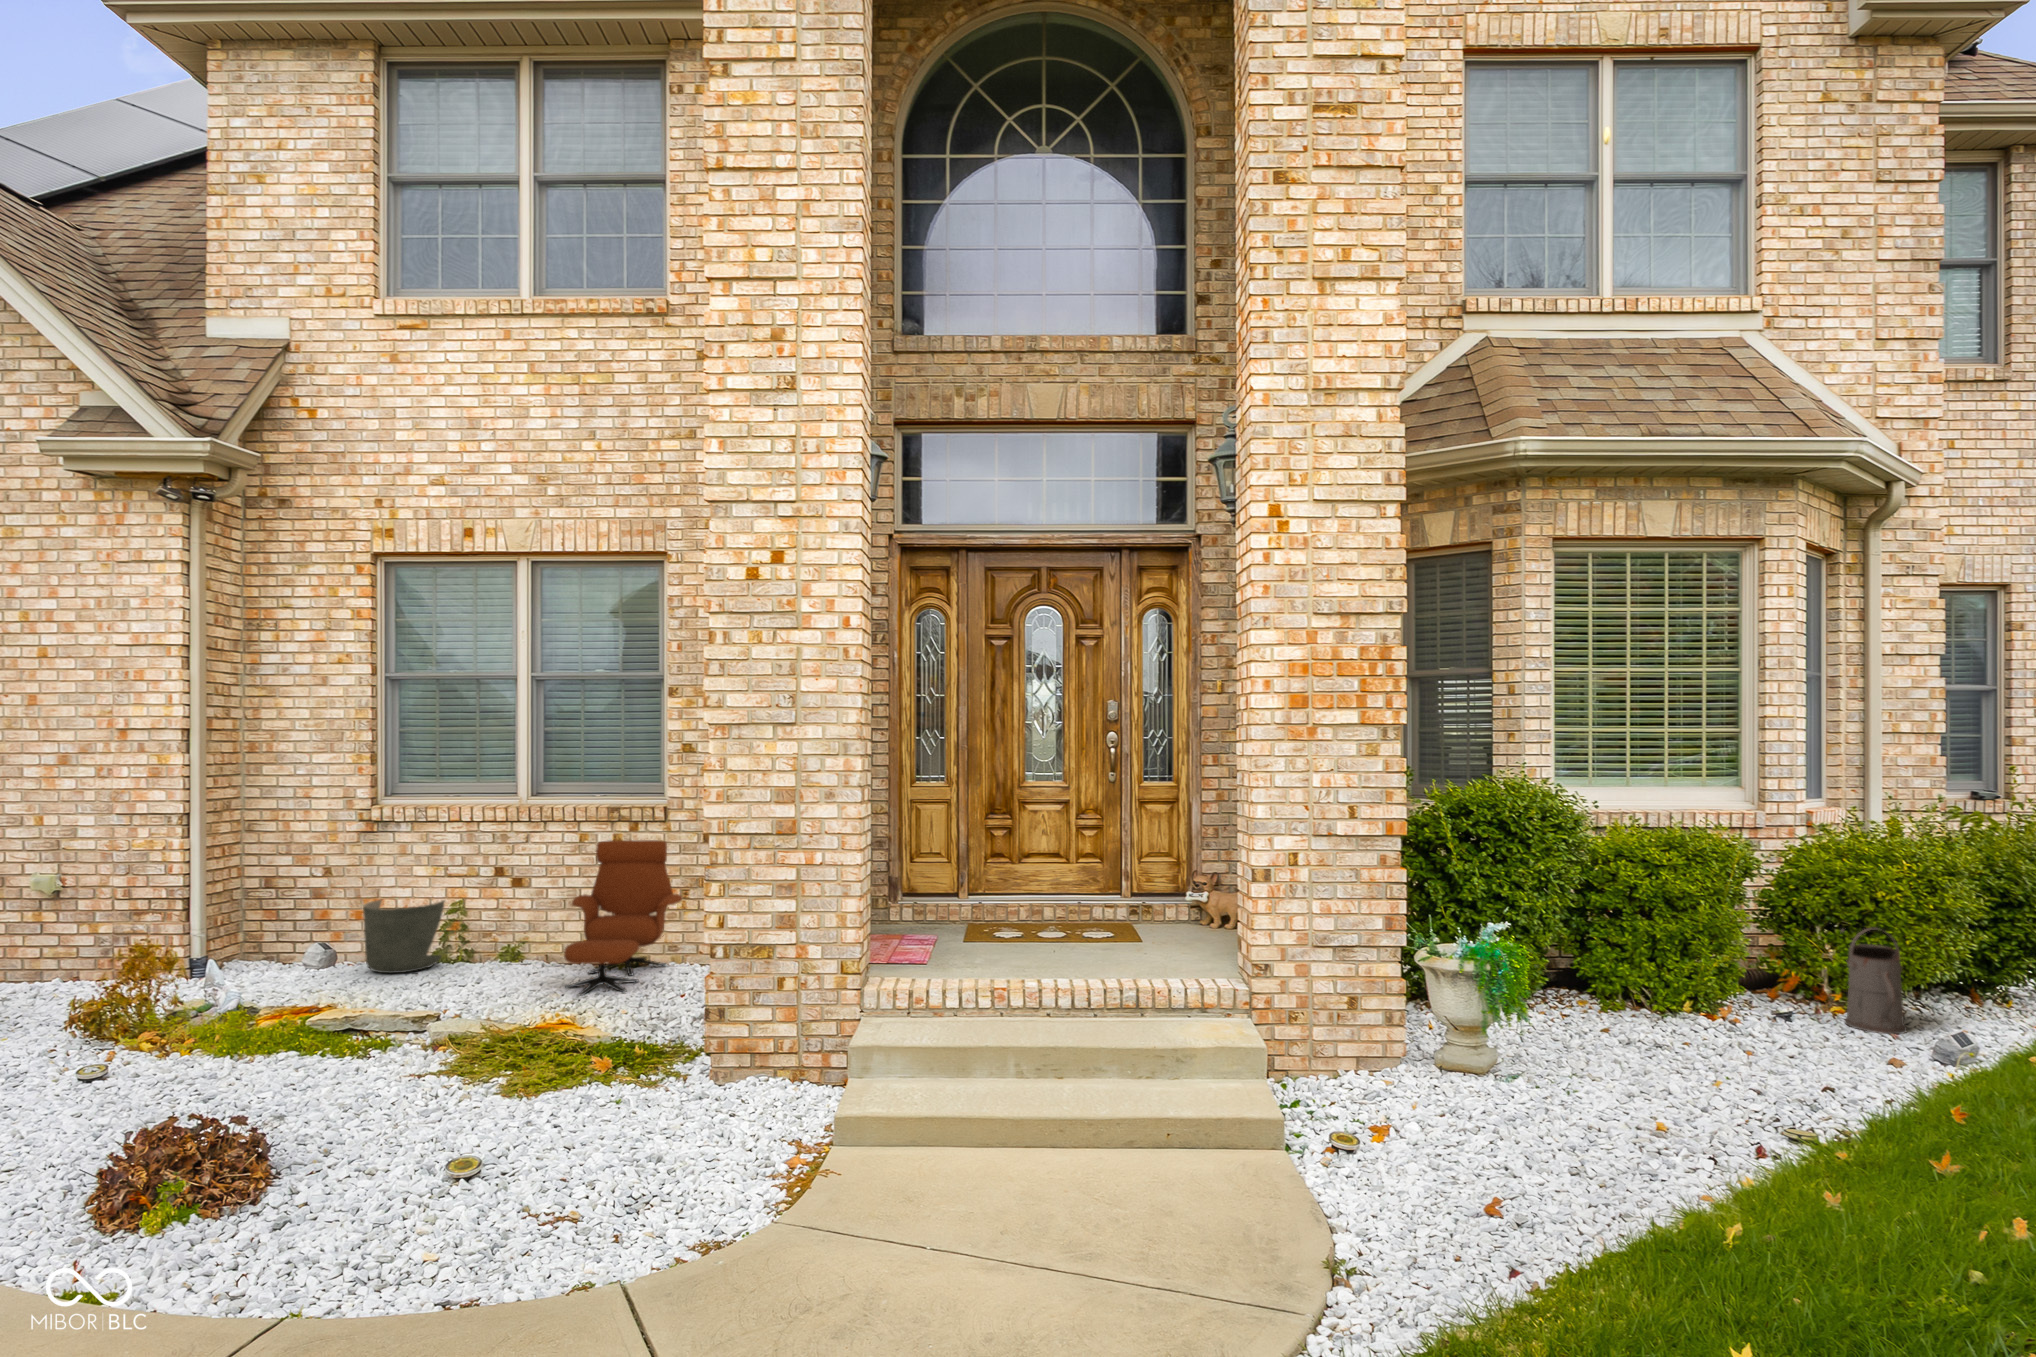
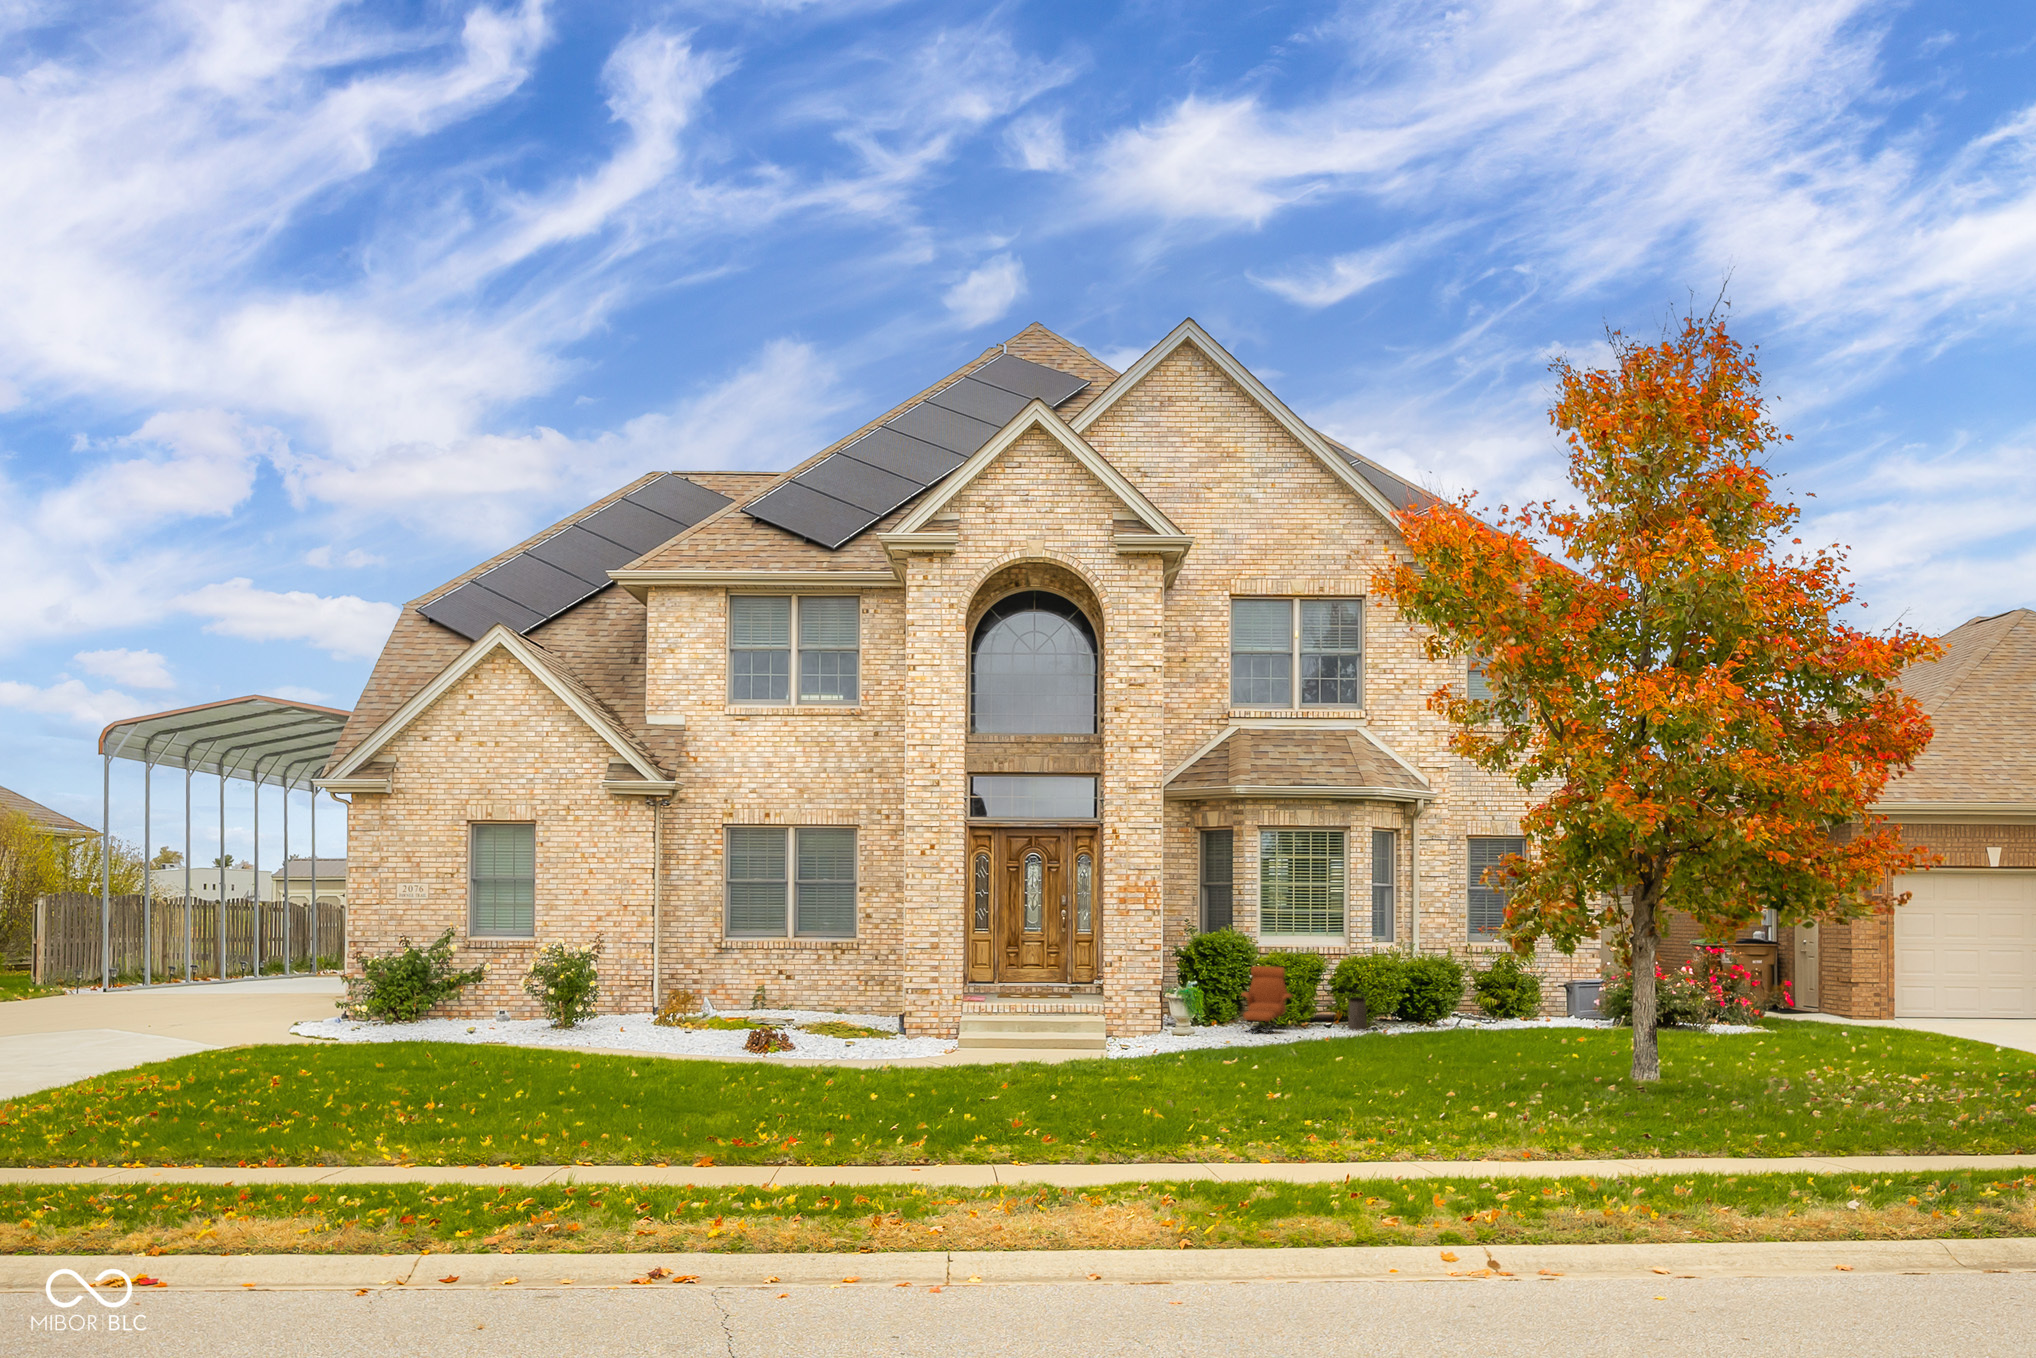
lounge chair: present [564,840,682,996] -> present [1242,966,1292,1034]
planter: present [363,900,445,973] -> none [726,983,759,1016]

